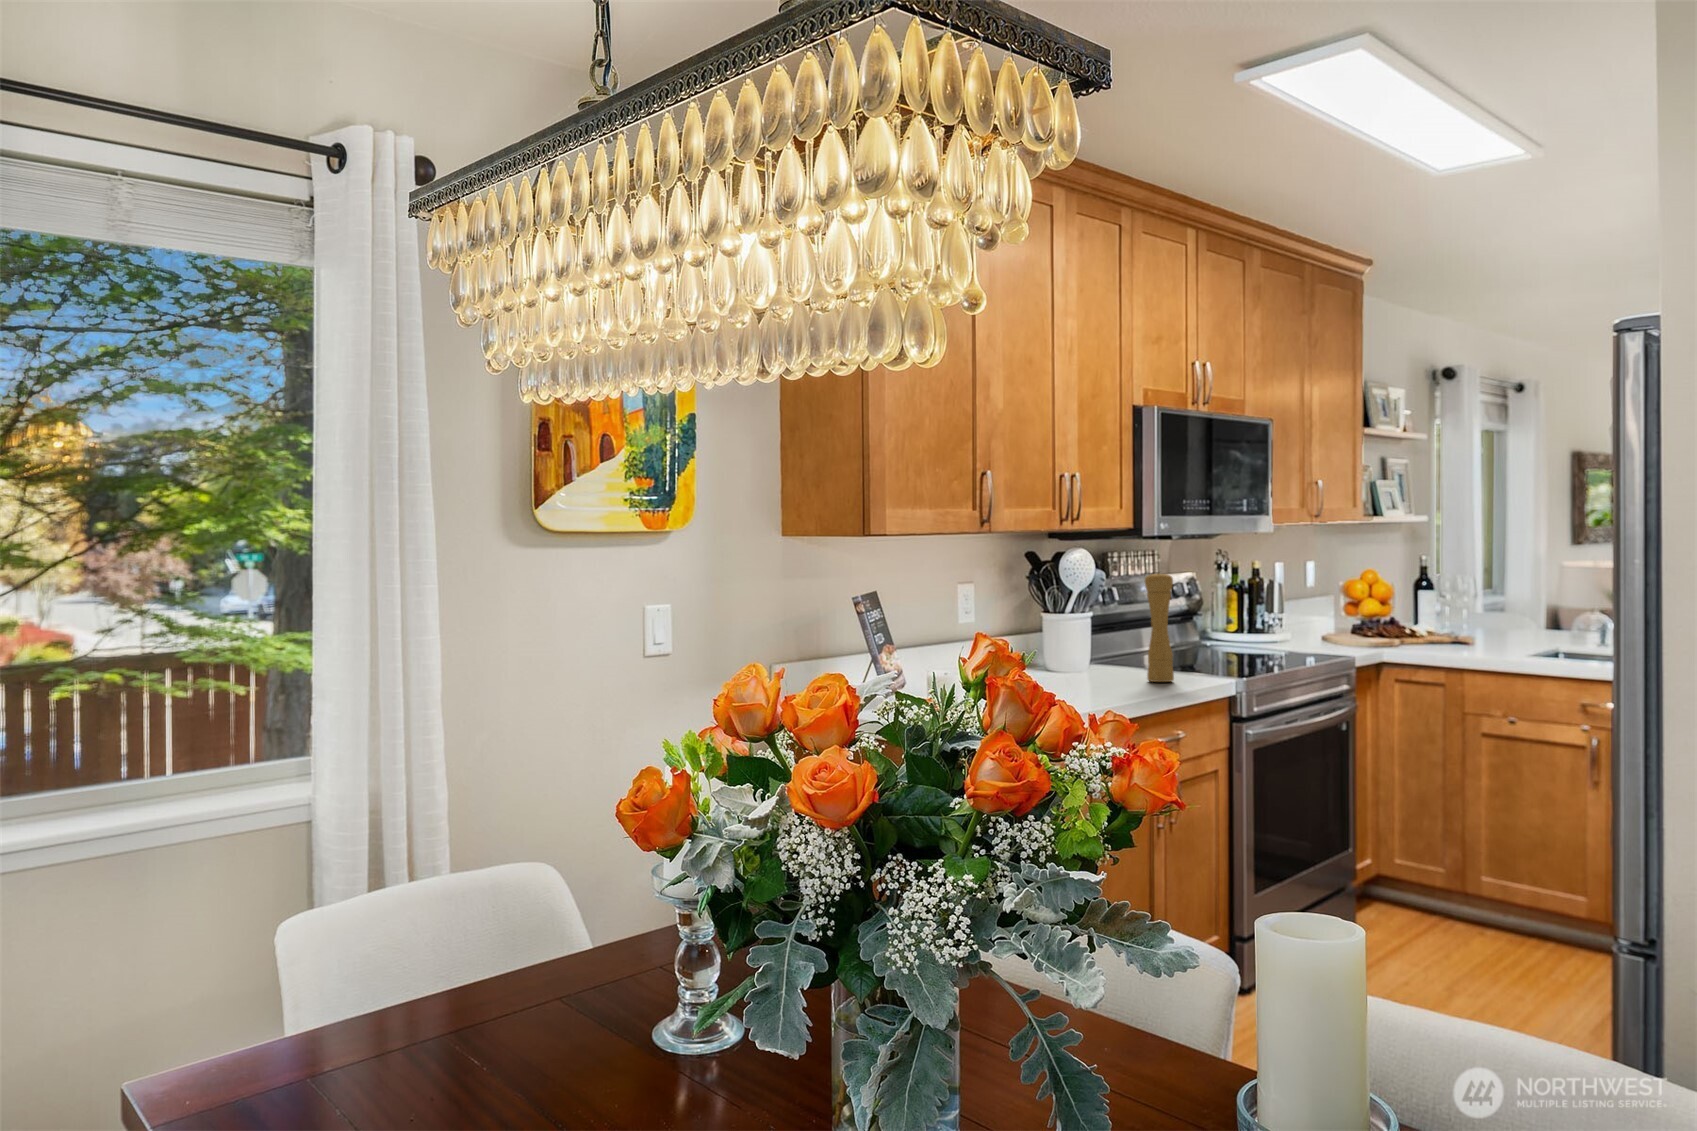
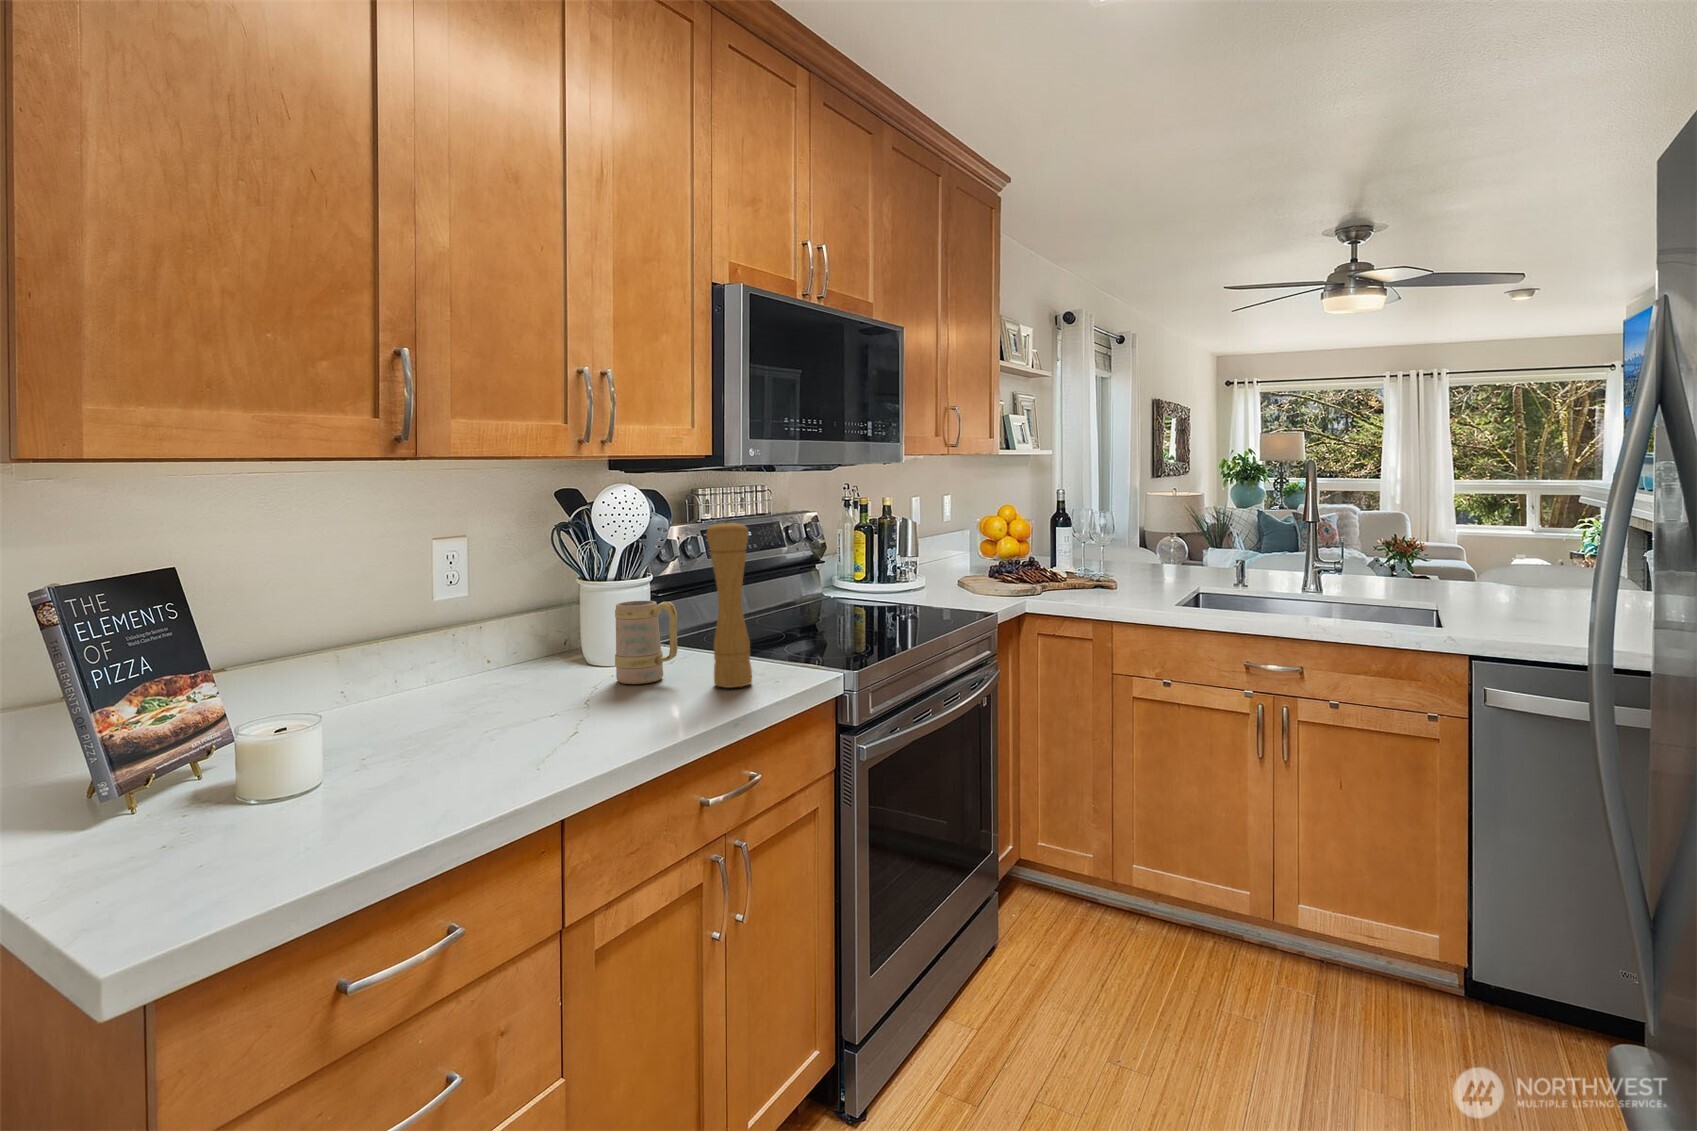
mug: none [1078,626,1122,680] -> present [615,601,677,684]

